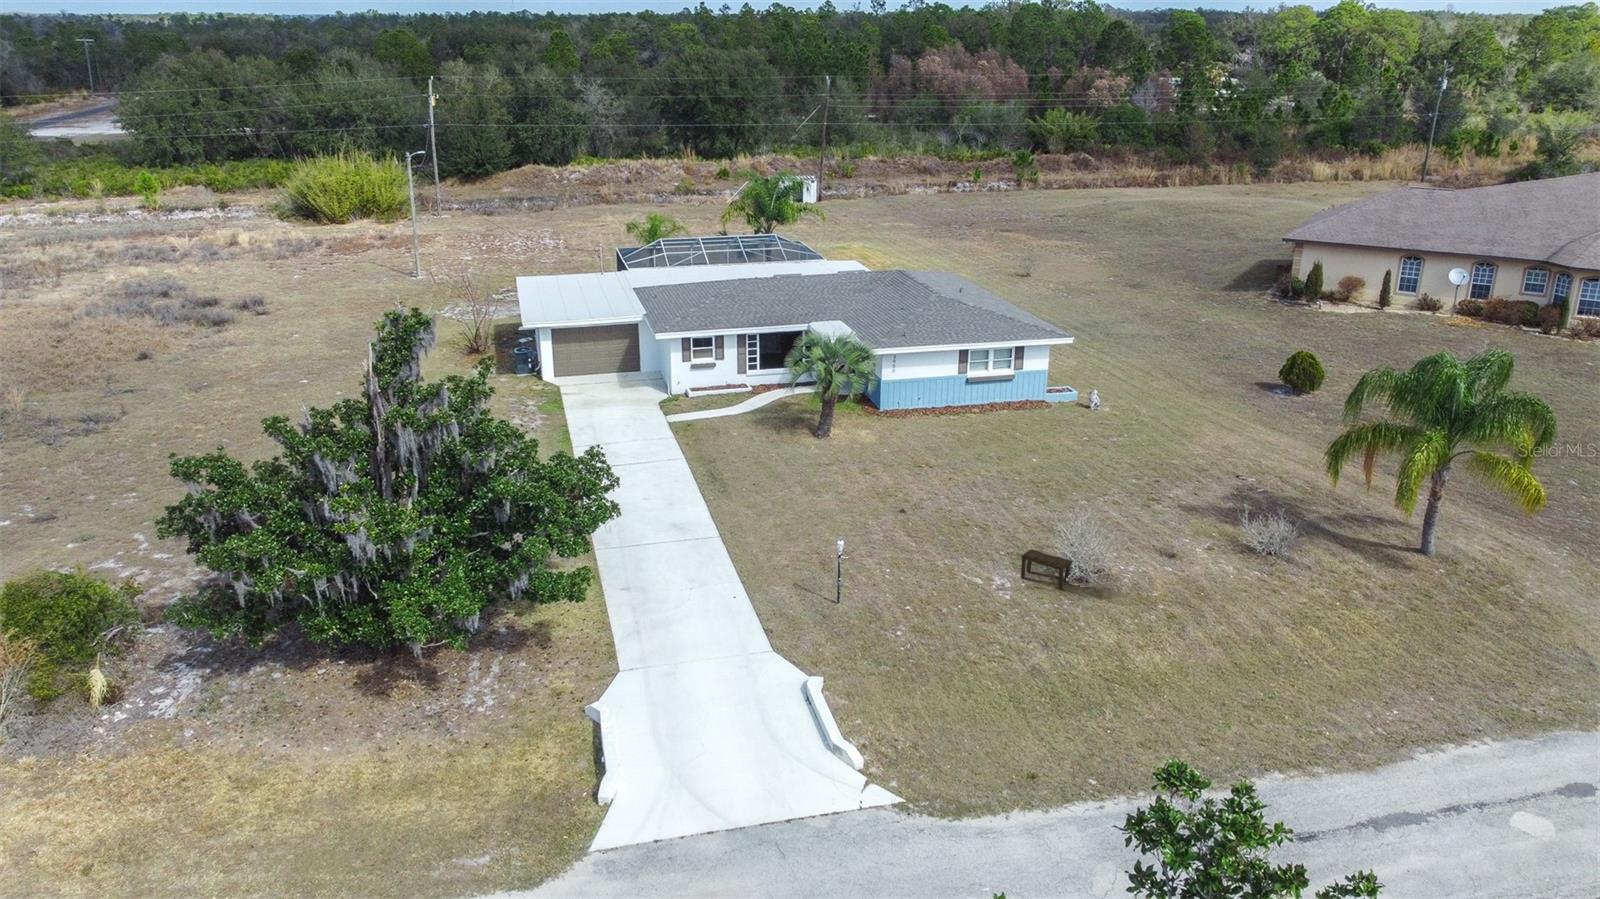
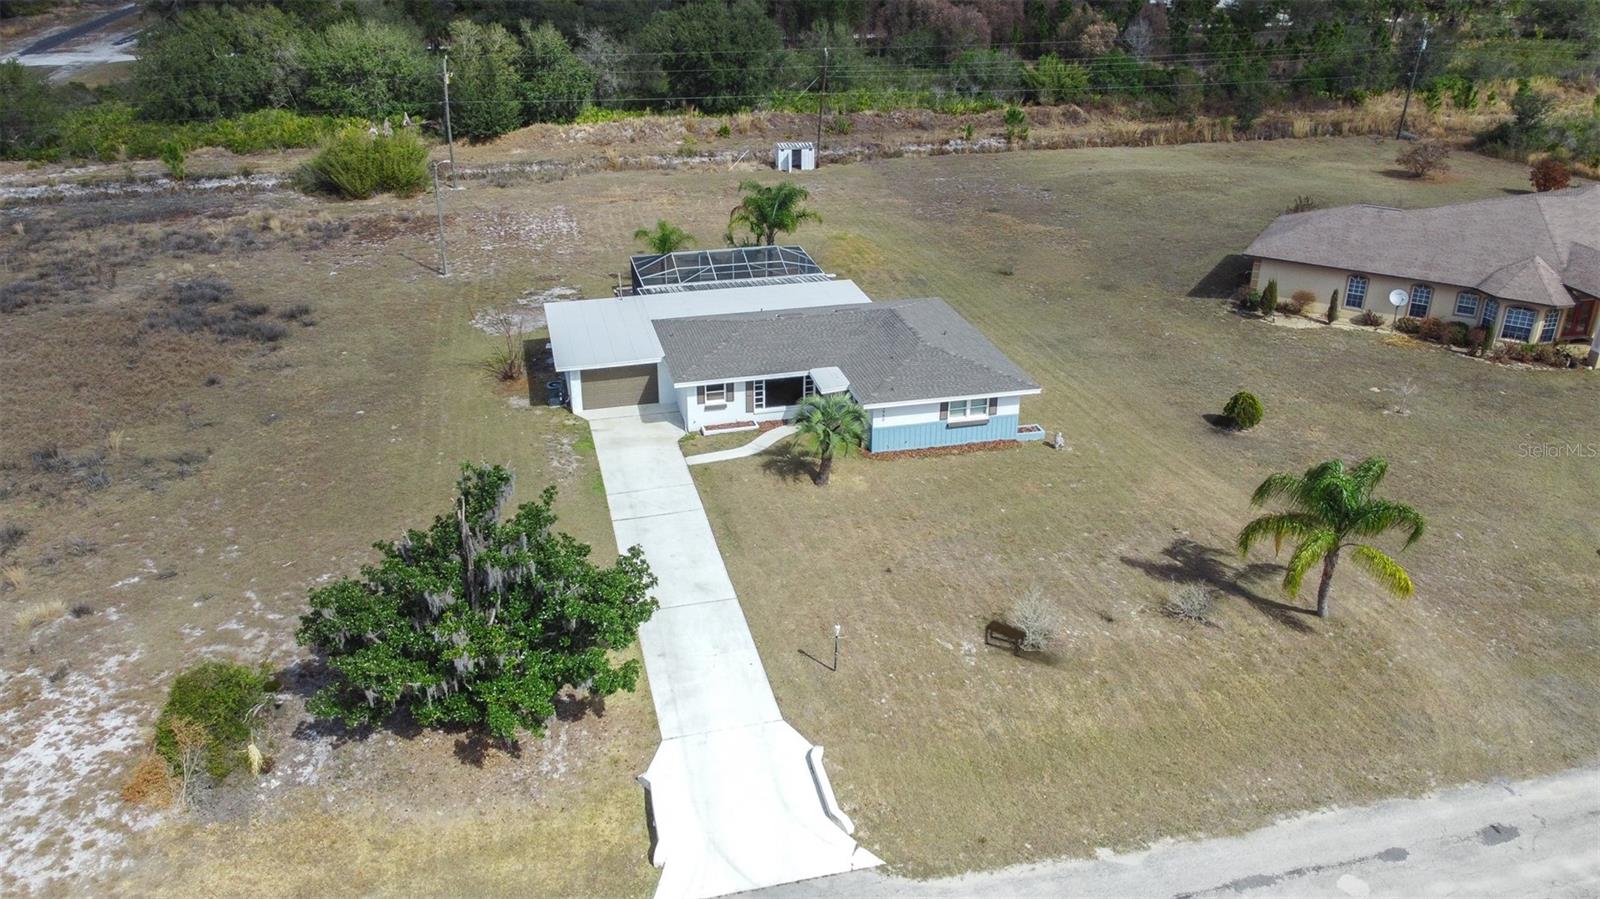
lounge chair: none [1262,373,1297,396] -> present [1211,414,1238,430]
potted tree: none [119,599,153,649] -> present [261,679,286,717]

